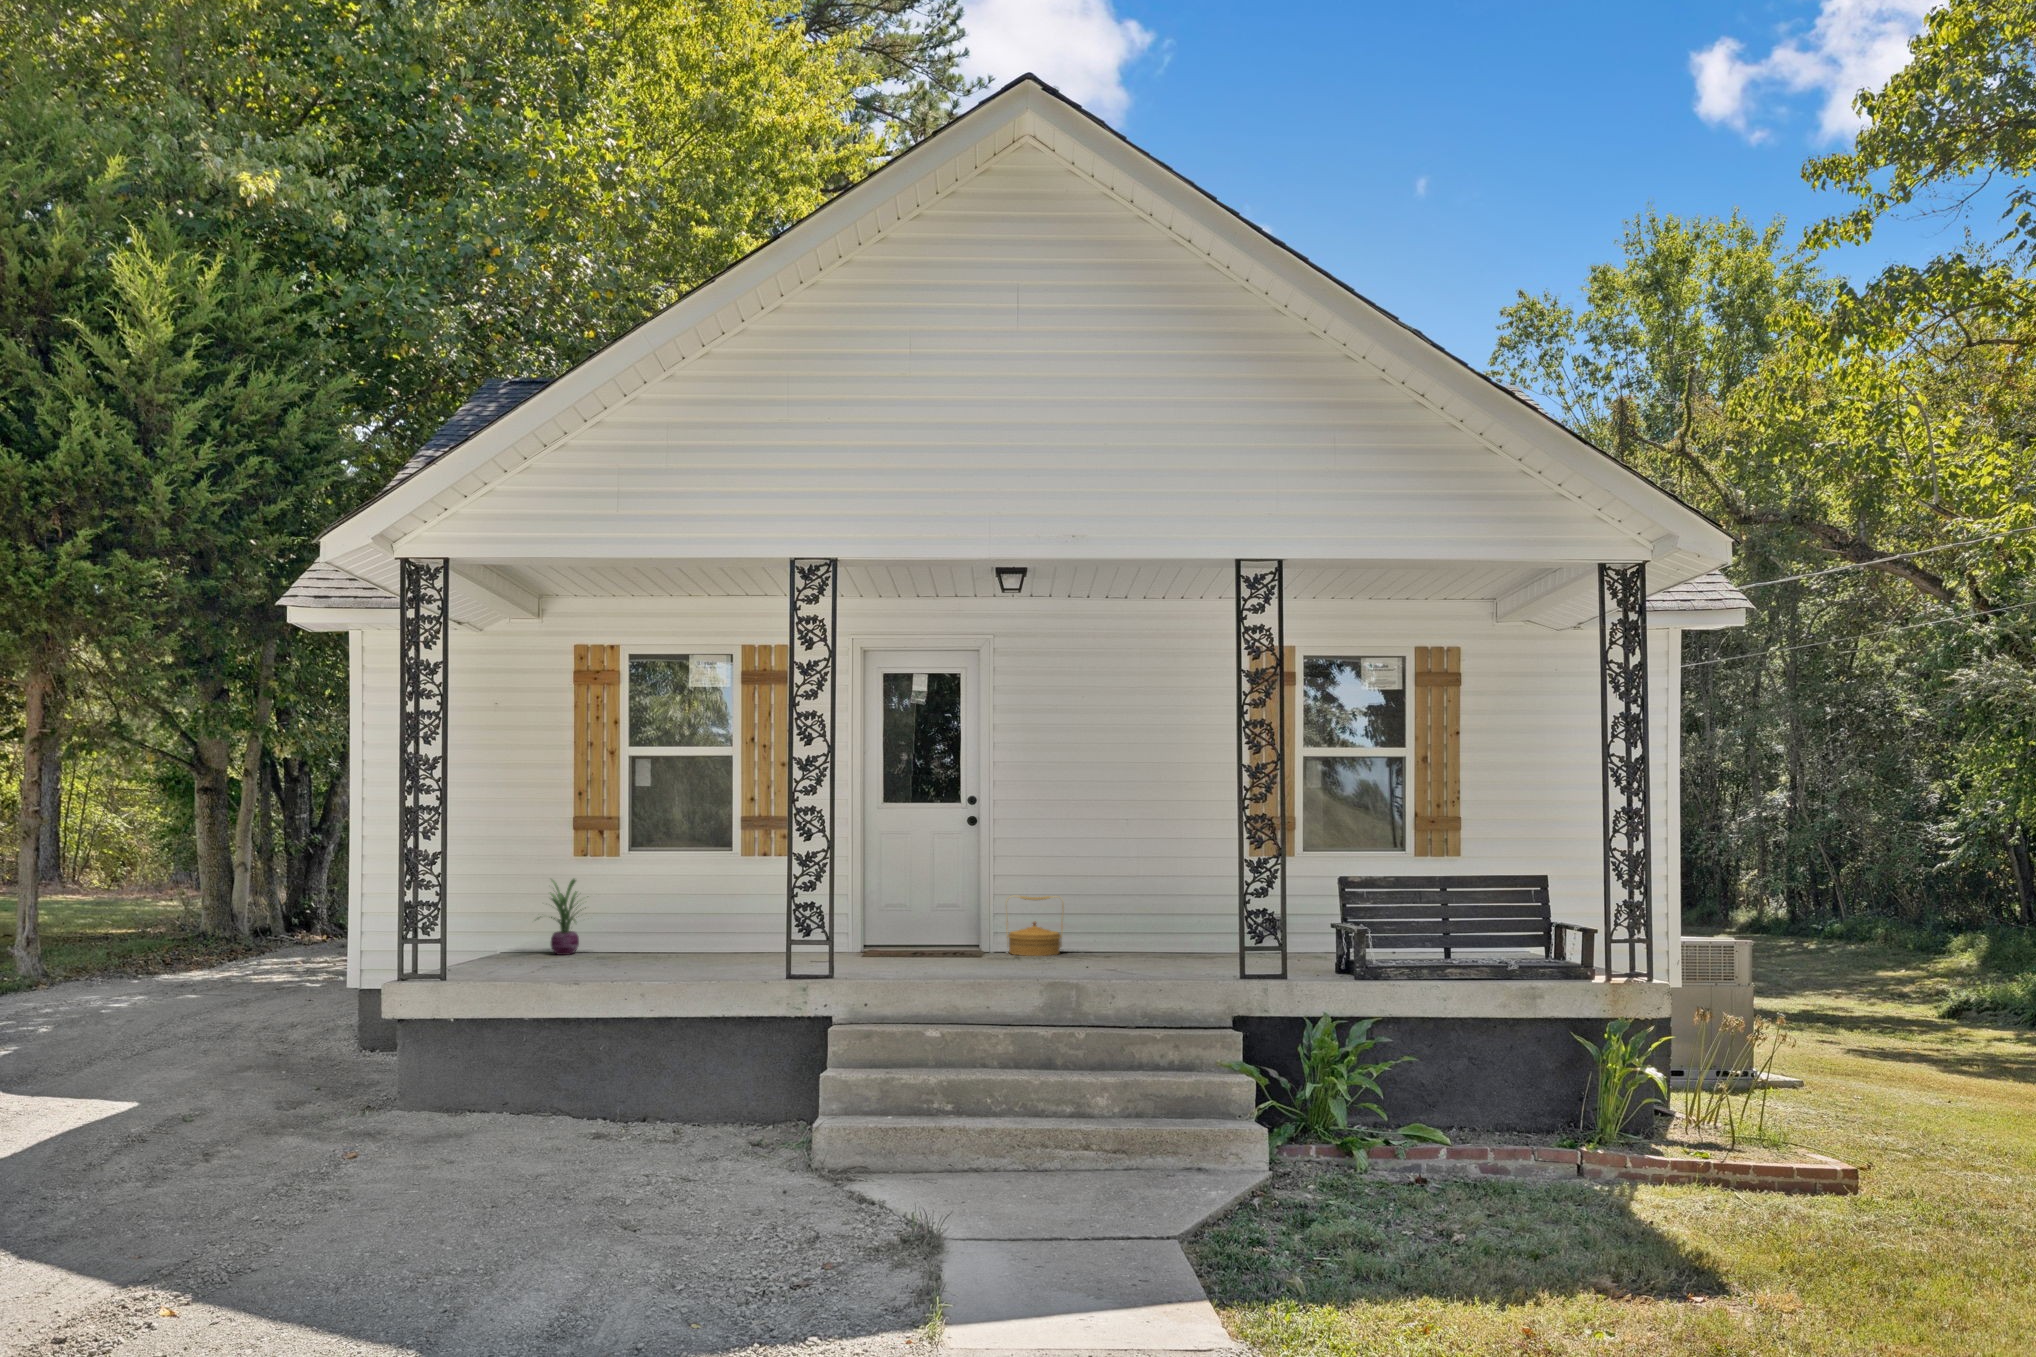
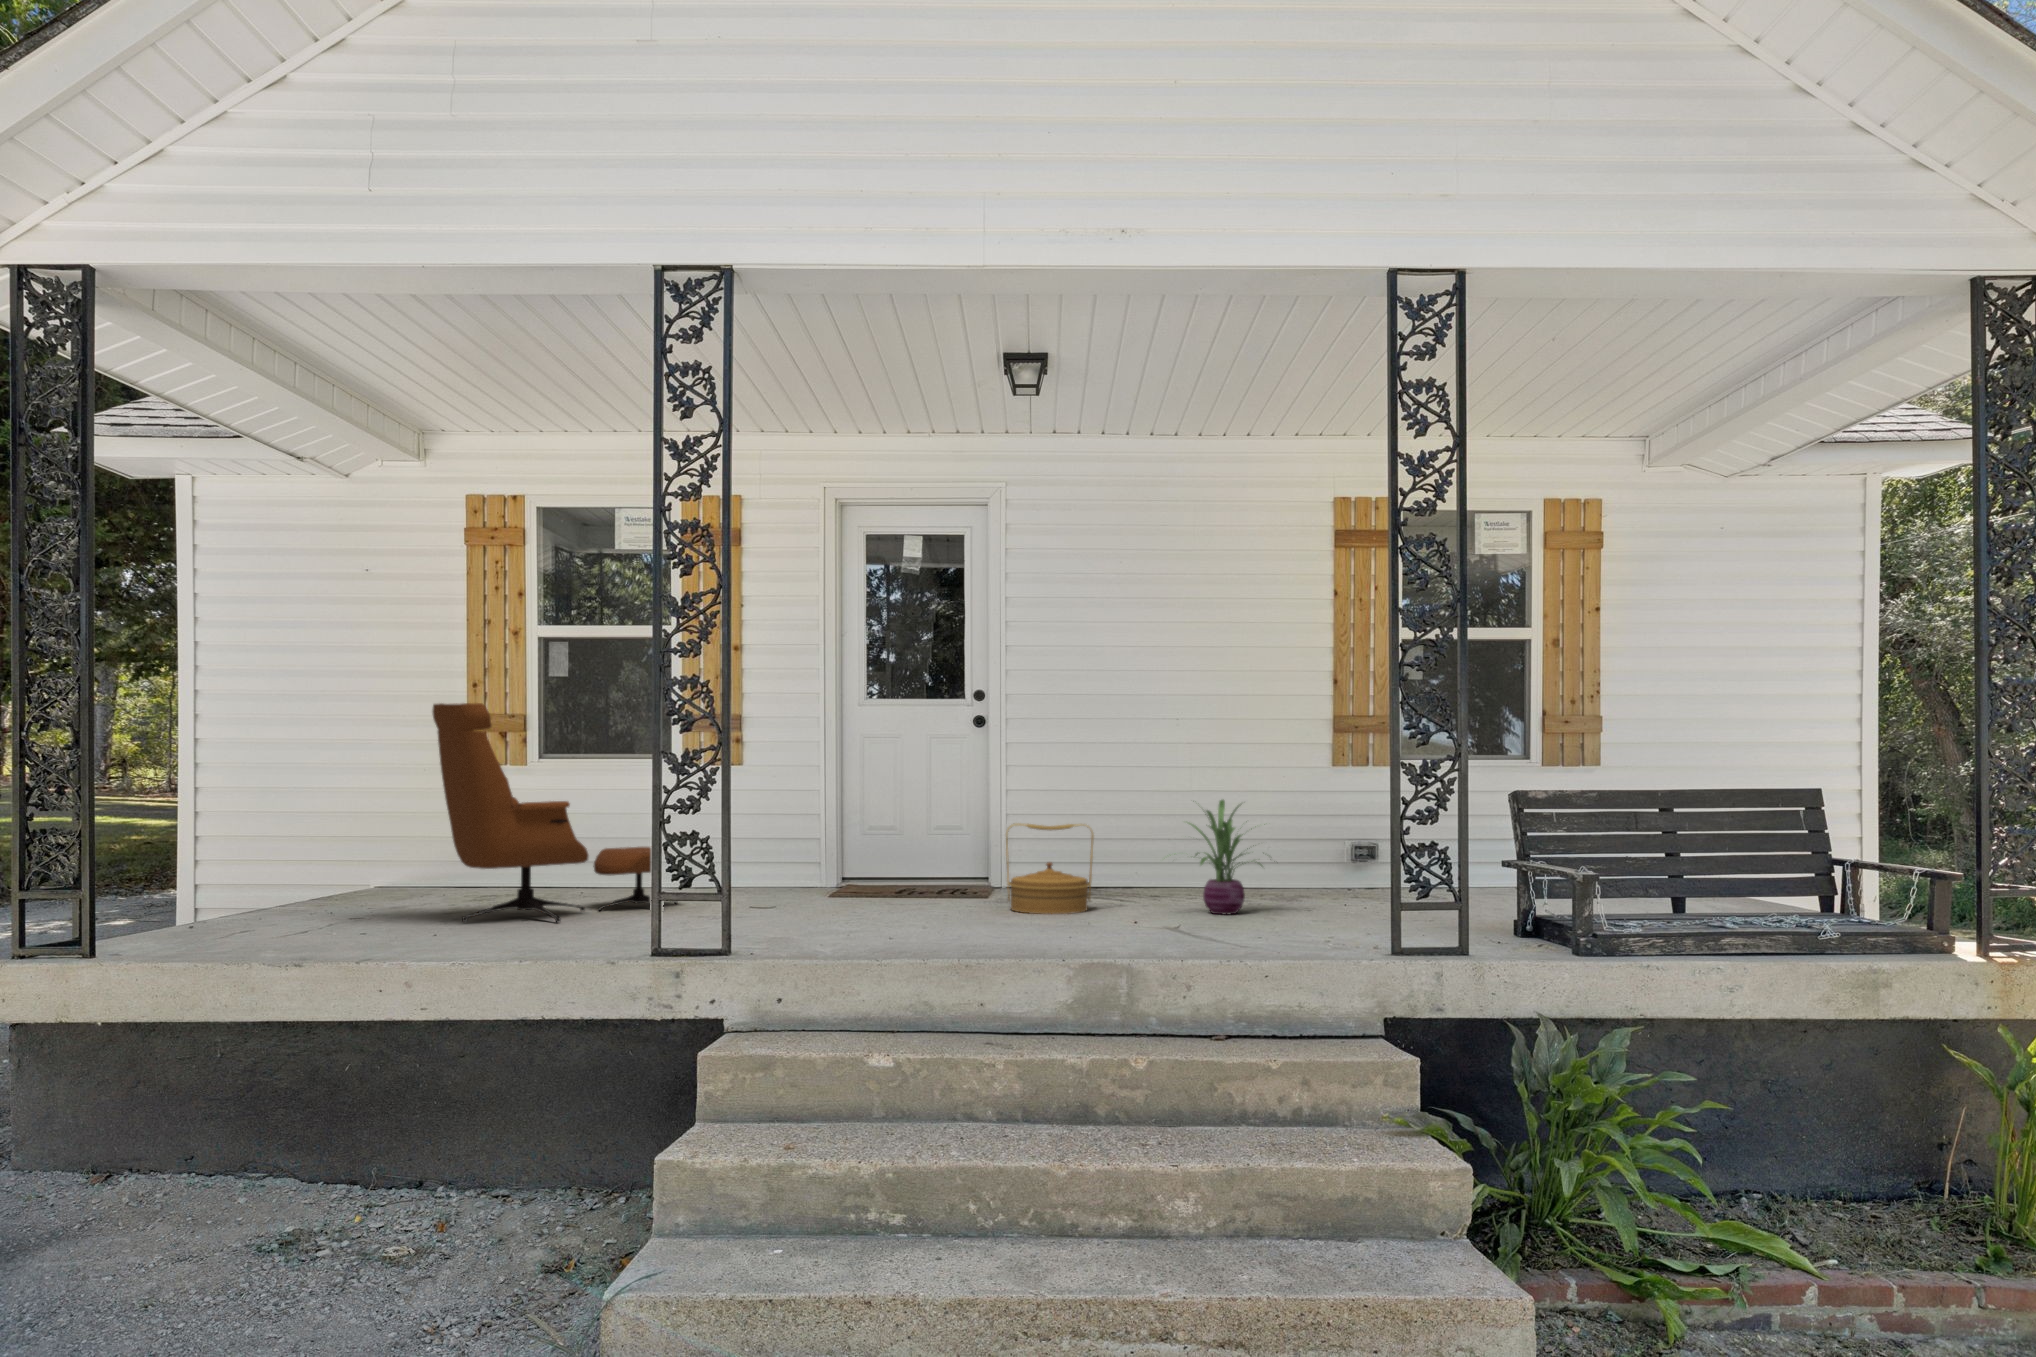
lounge chair: none [637,818,794,960] -> present [433,703,678,922]
decorative plant: present [537,878,579,955] -> present [1188,800,1262,915]

